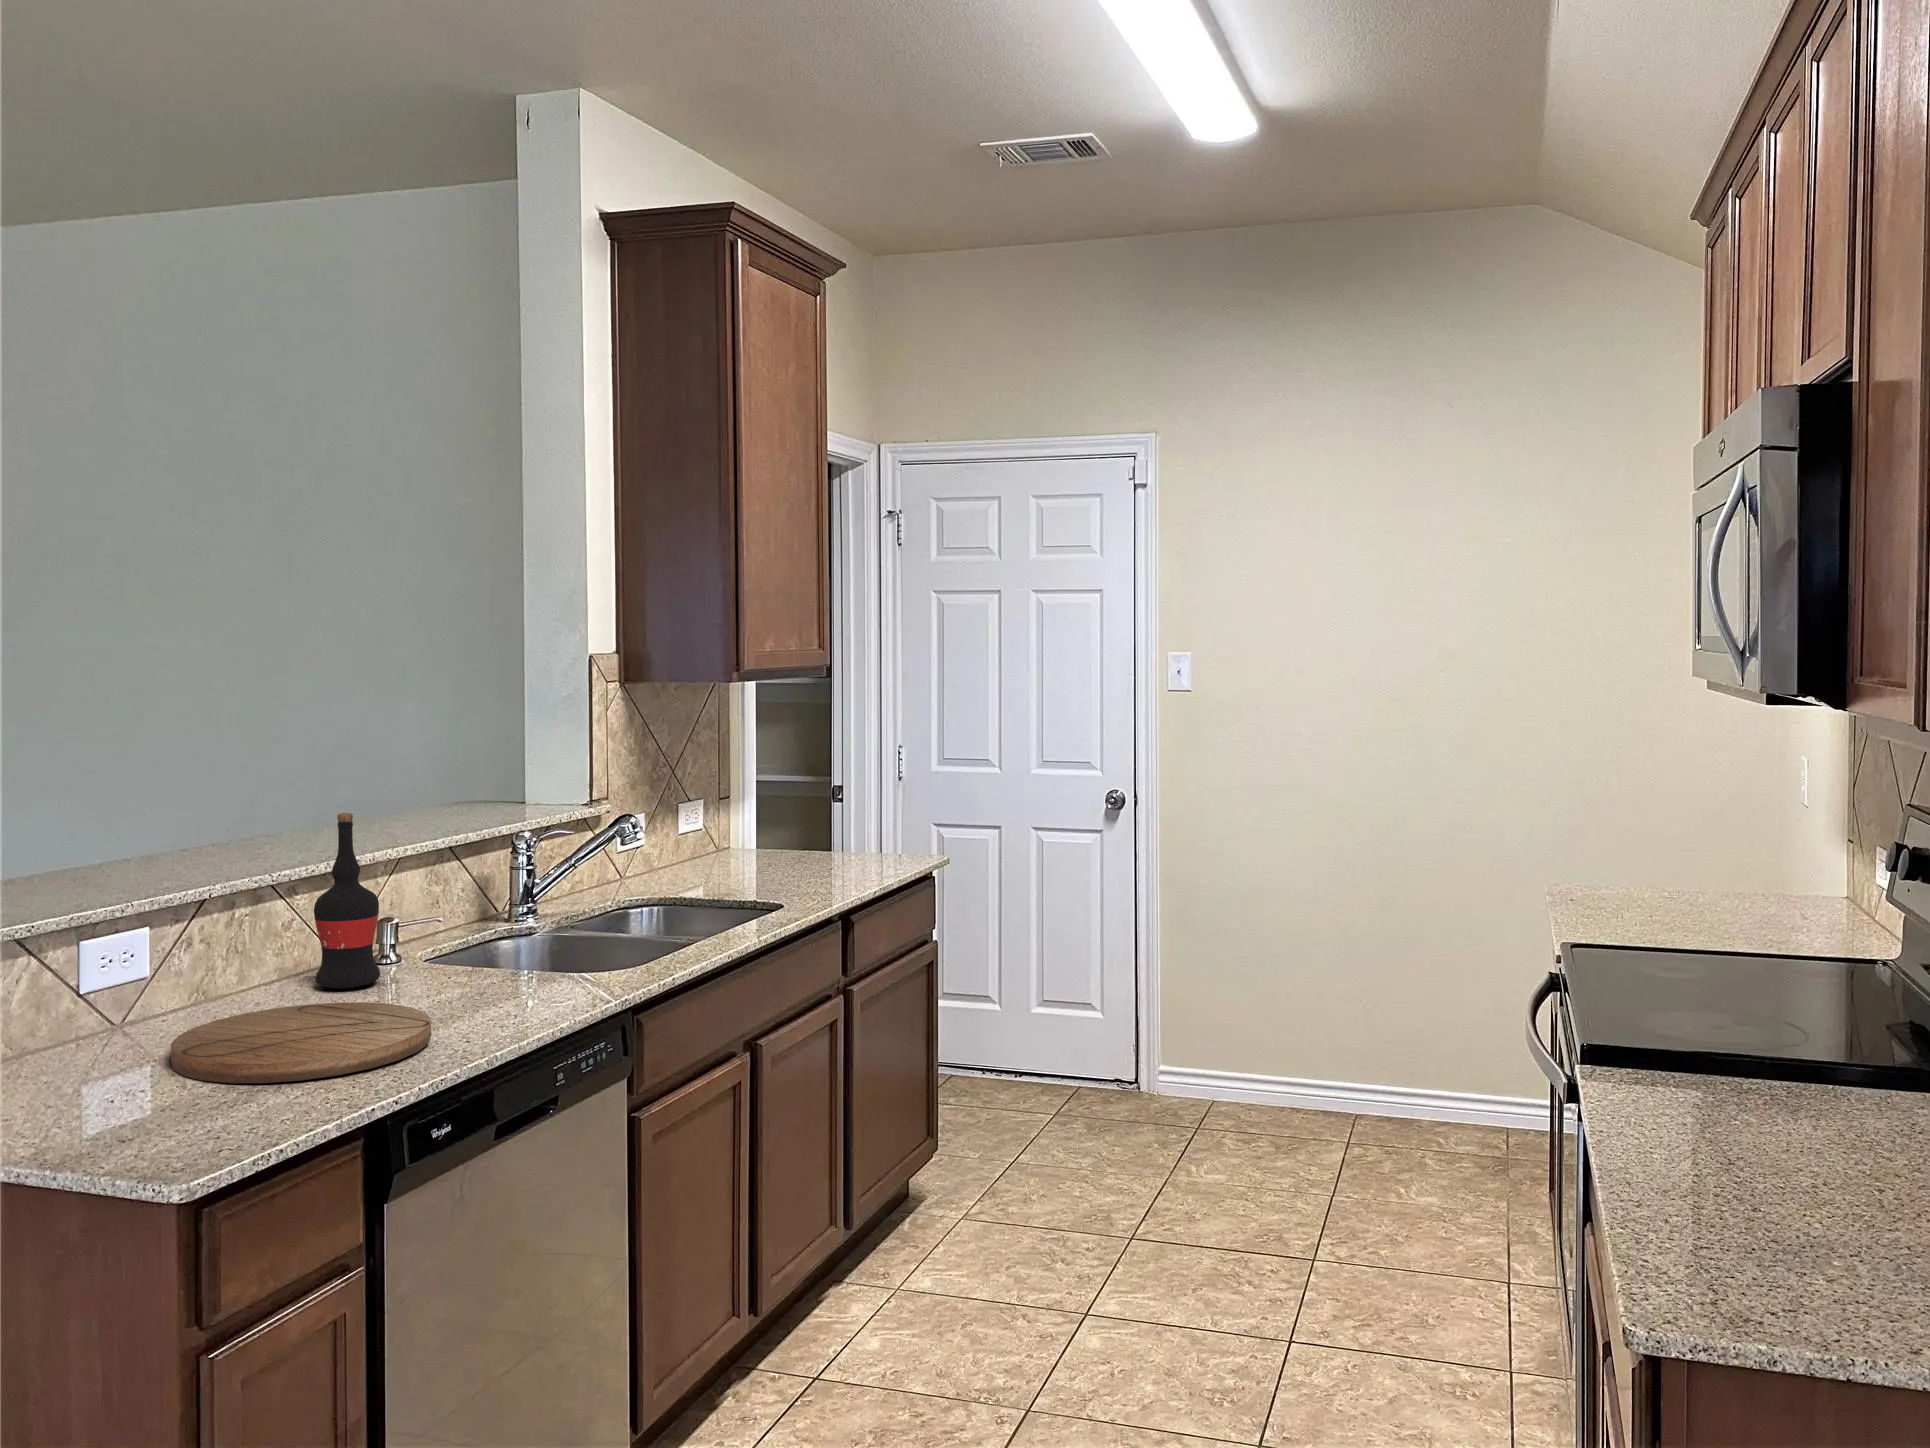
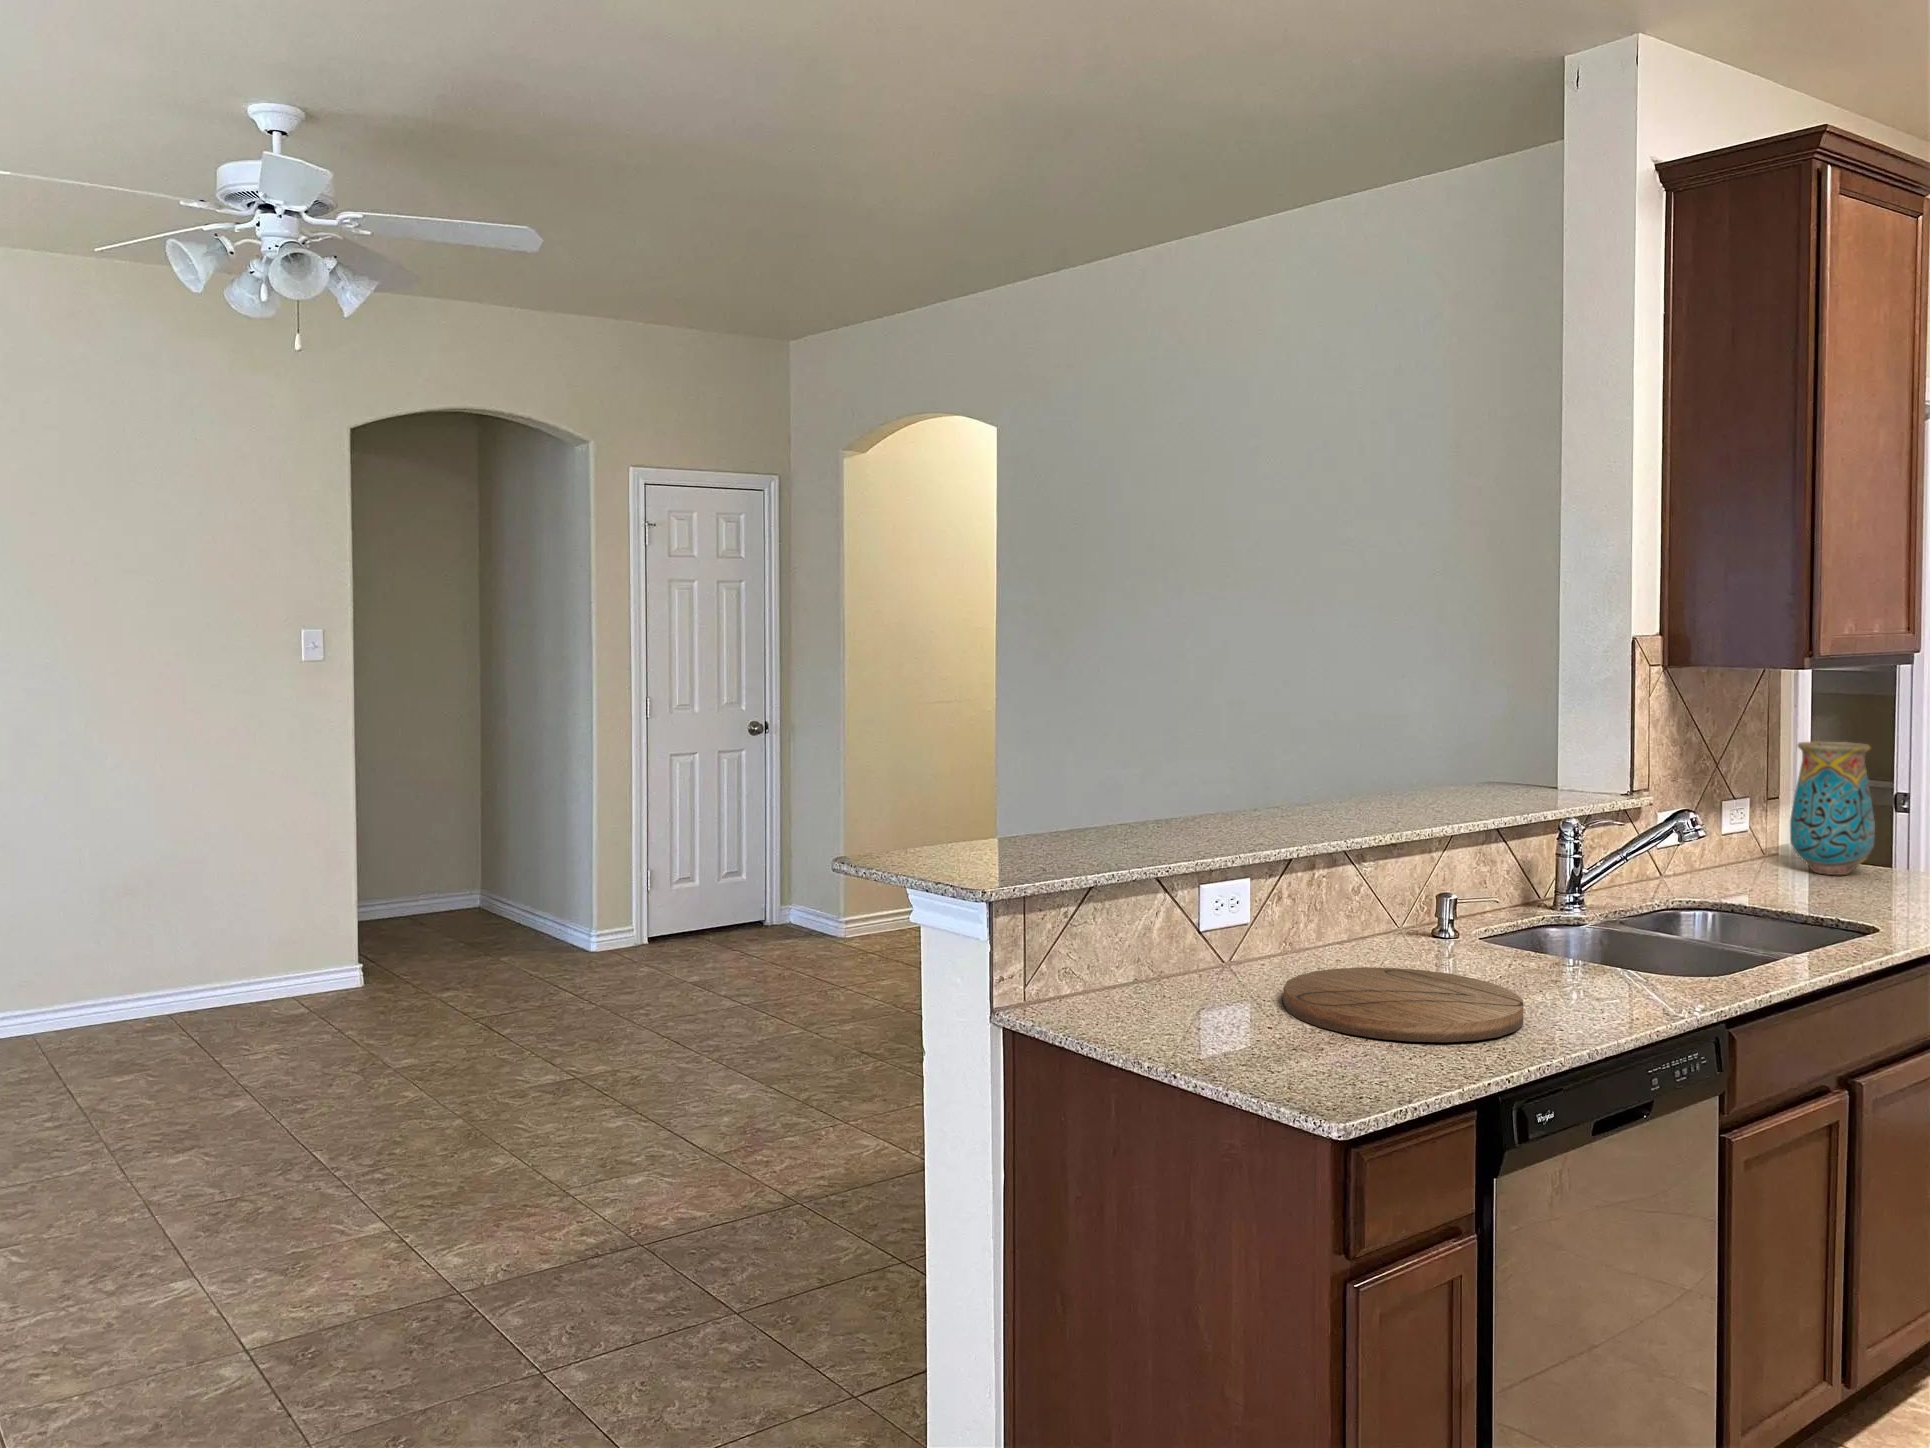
vase: none [735,745,801,863] -> present [1790,742,1875,875]
wine bottle: present [314,813,380,988] -> none [1387,786,1449,956]

